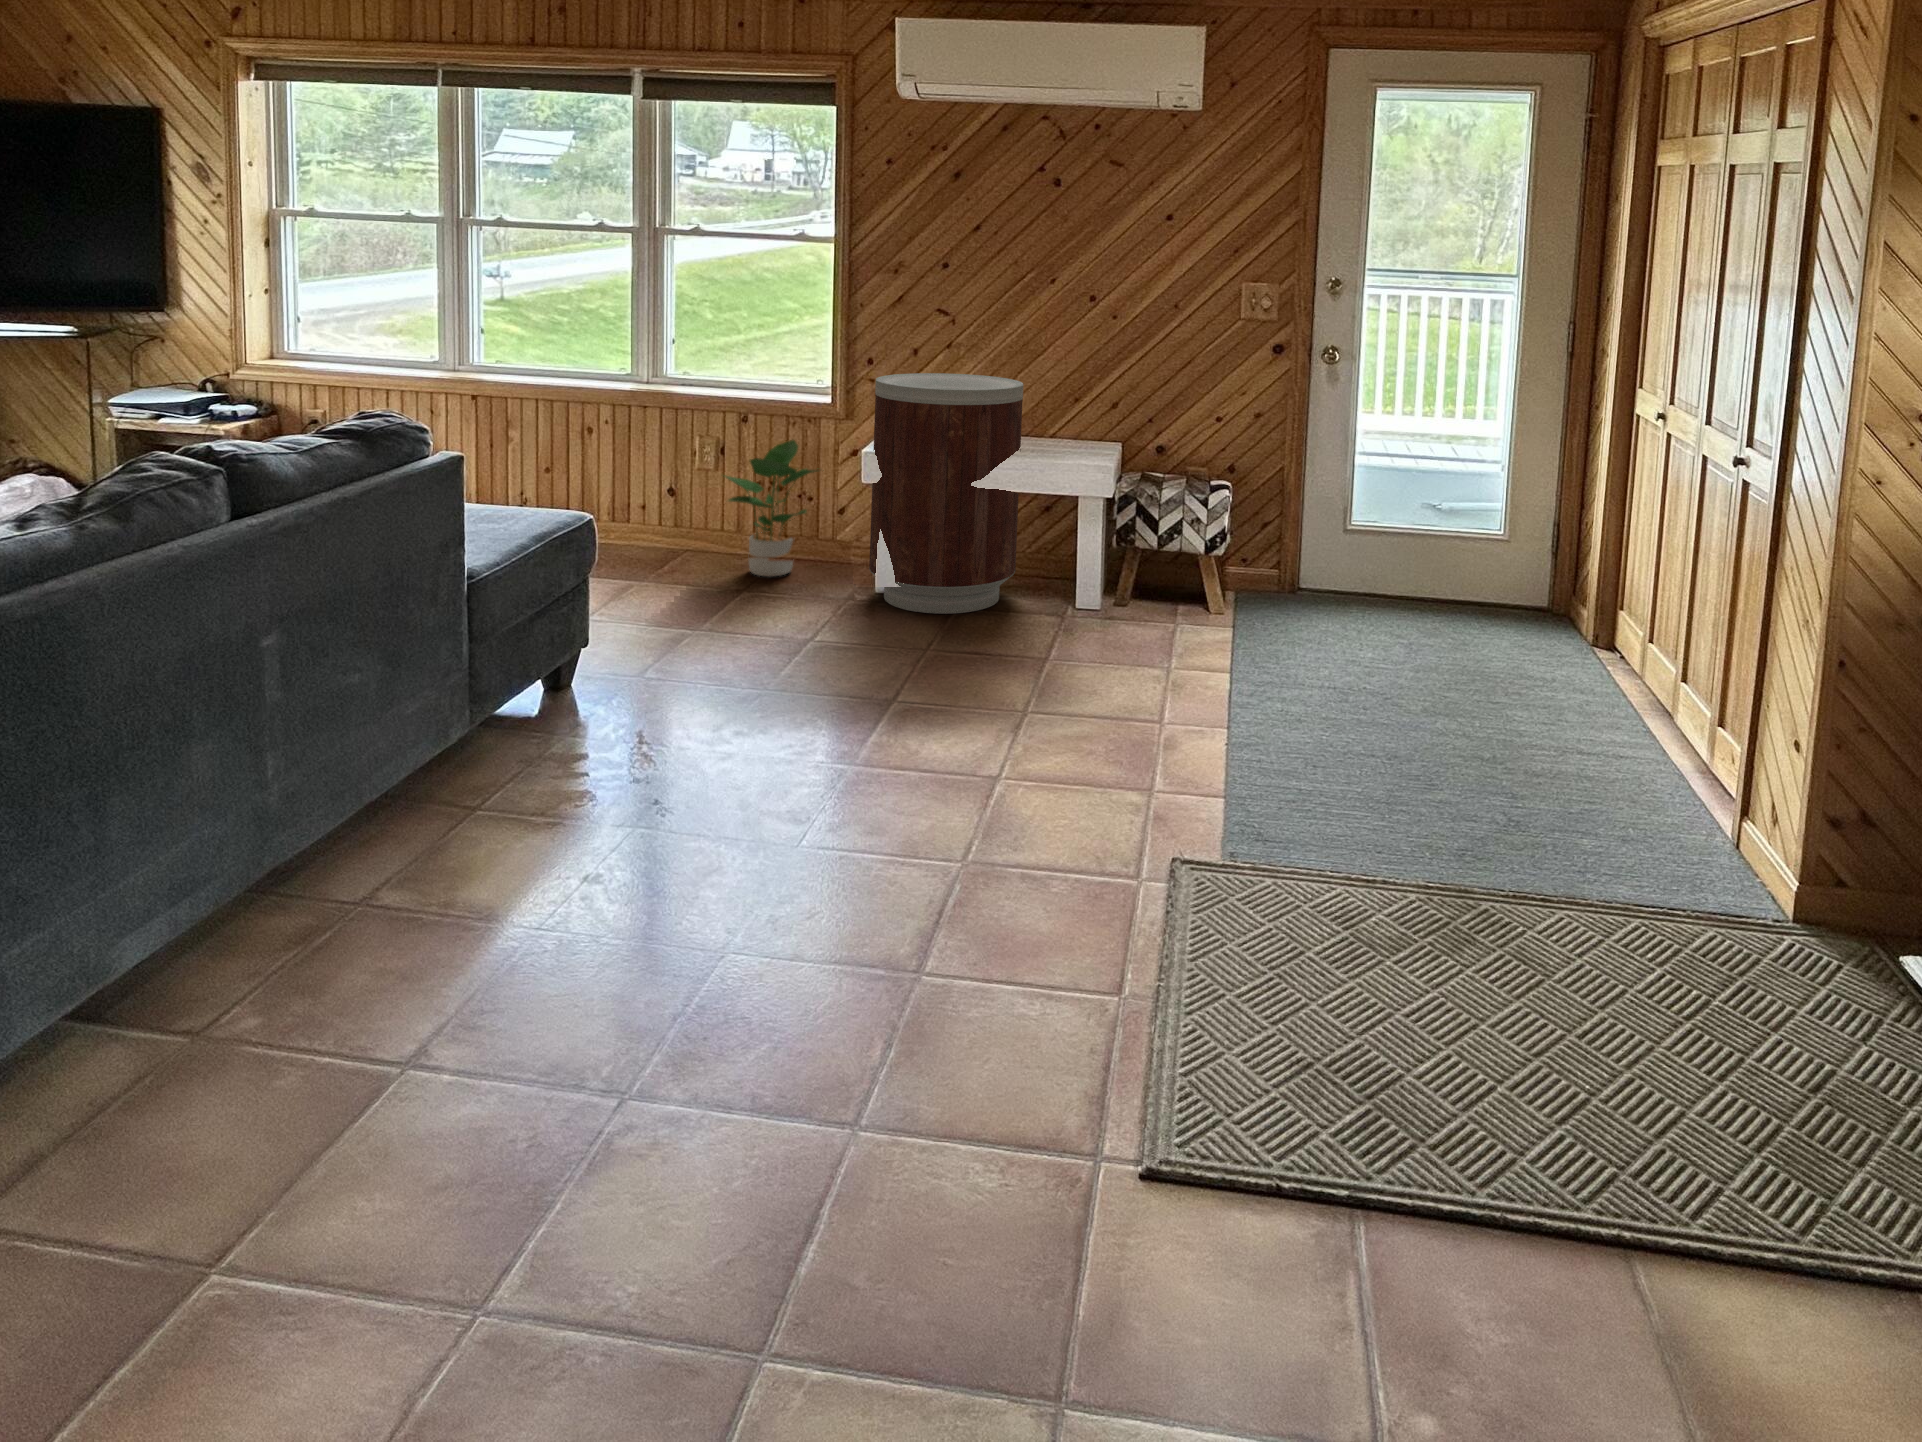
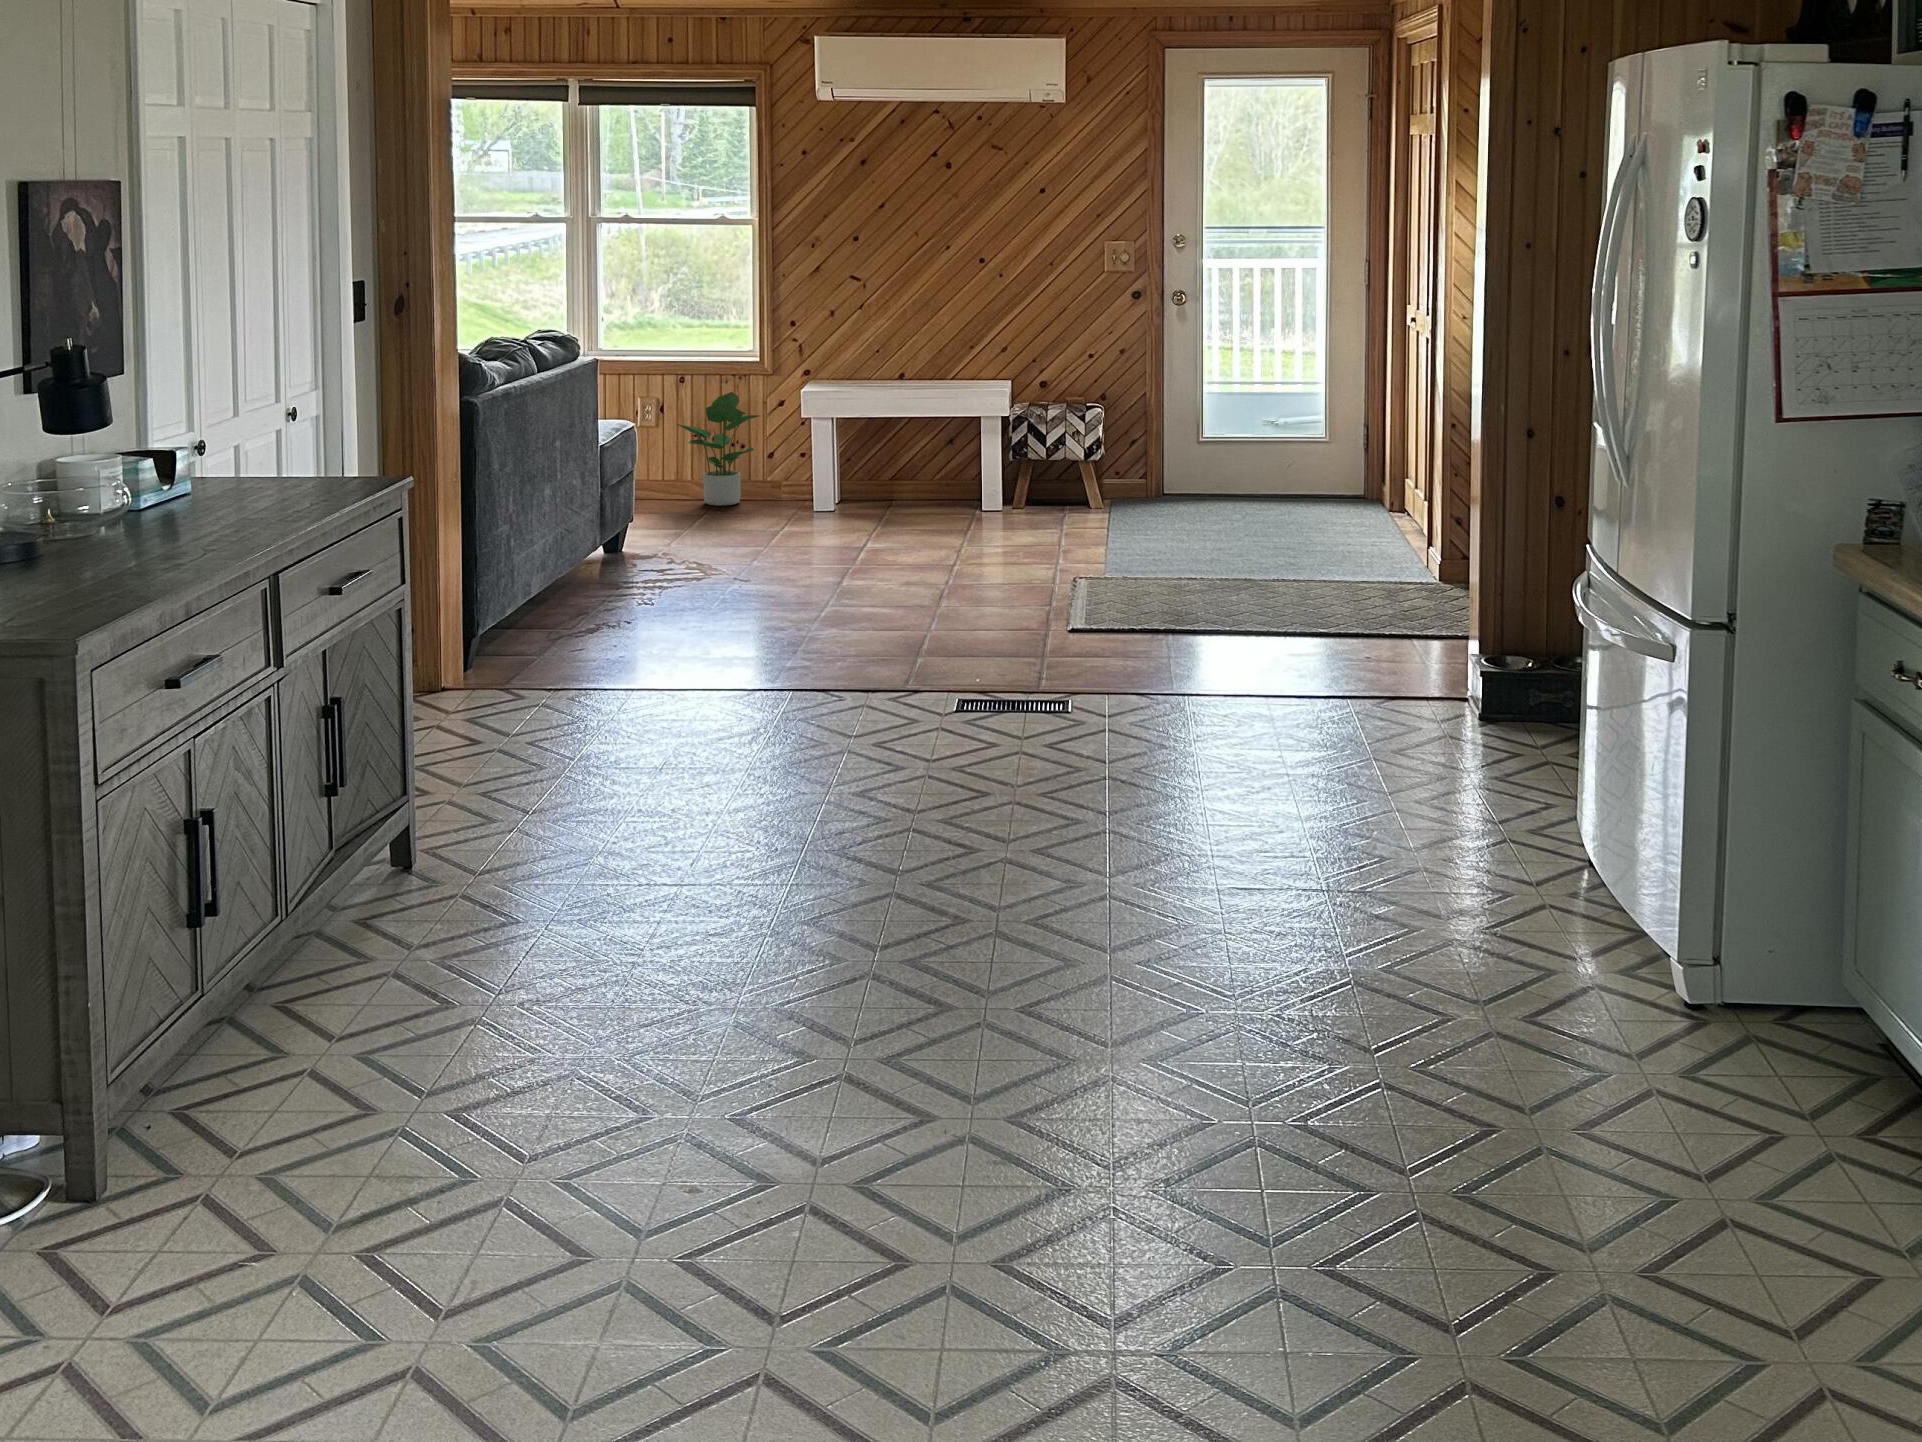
trash can: present [869,373,1023,614] -> none [812,328,933,518]

